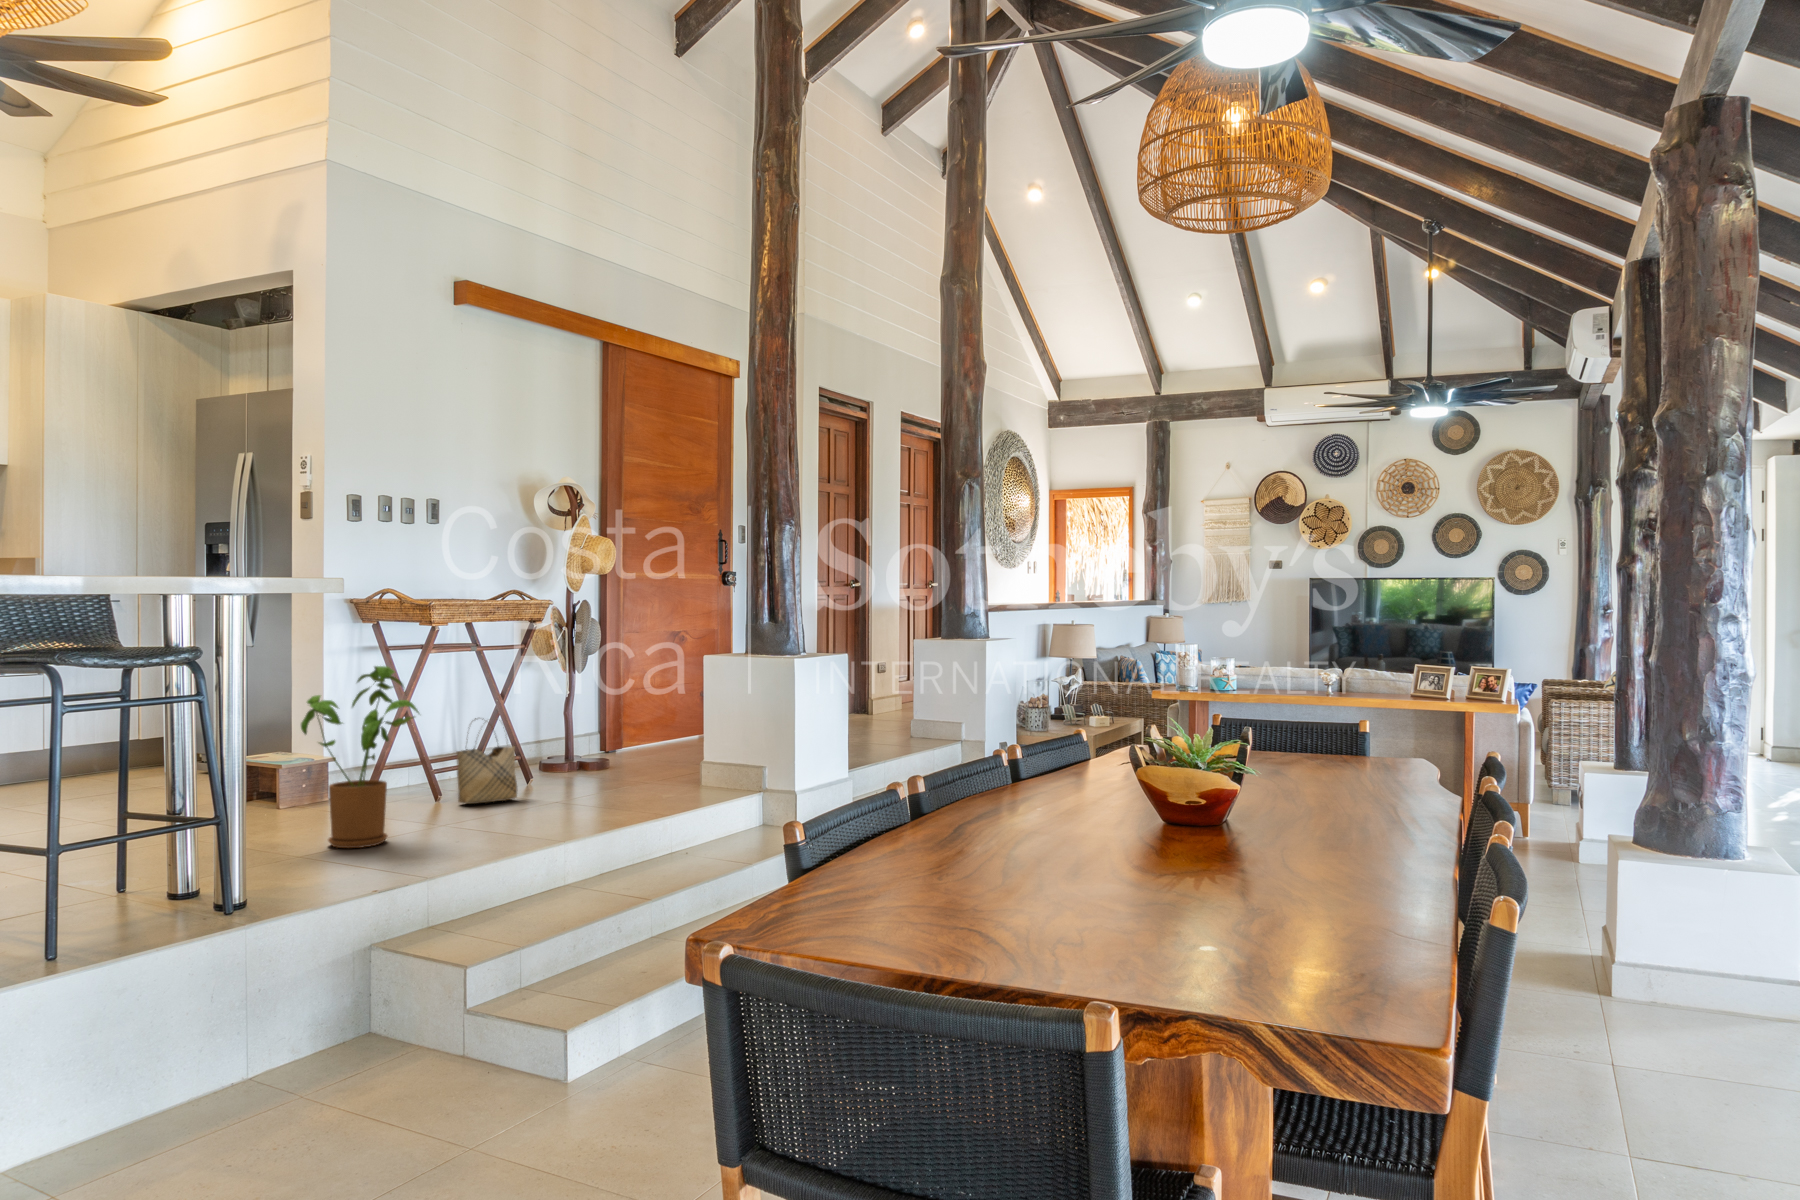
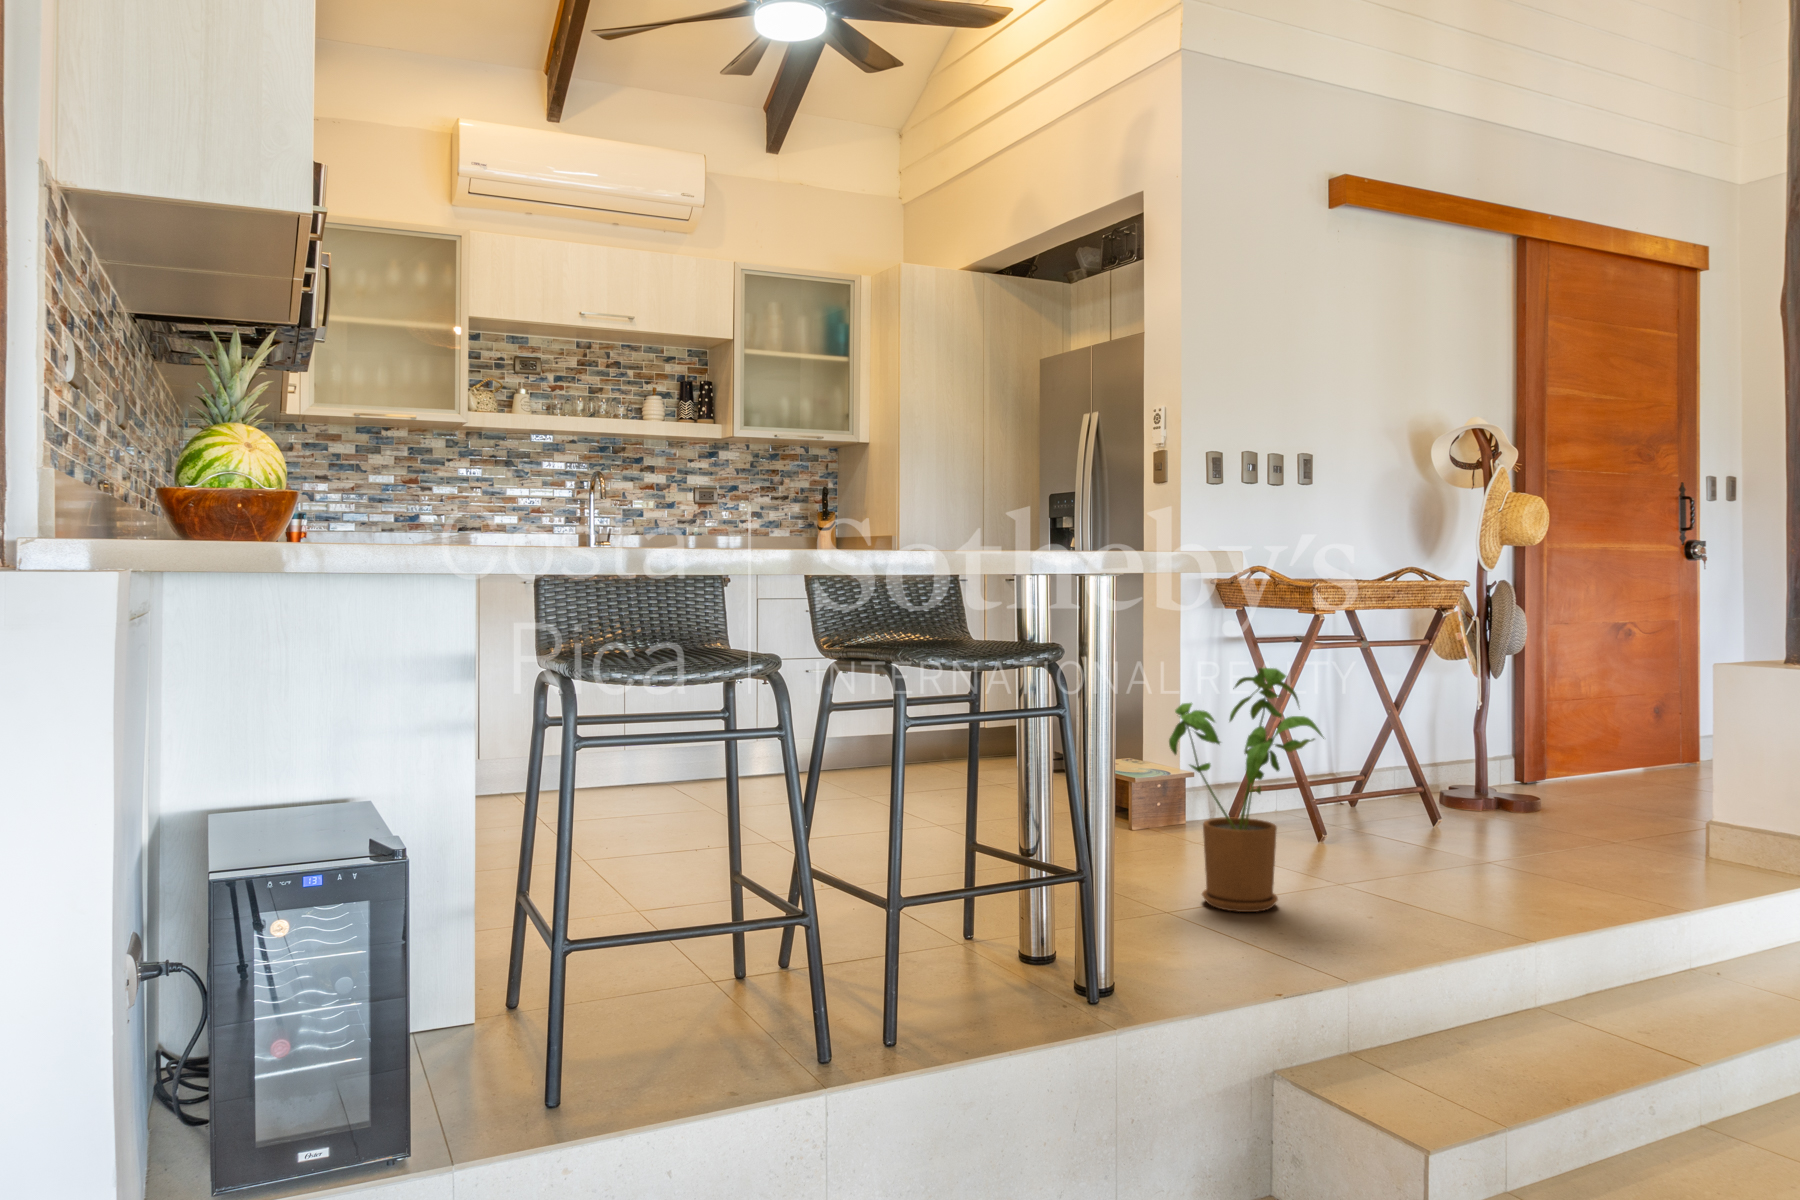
woven basket: present [457,718,517,804] -> none [1349,736,1433,852]

